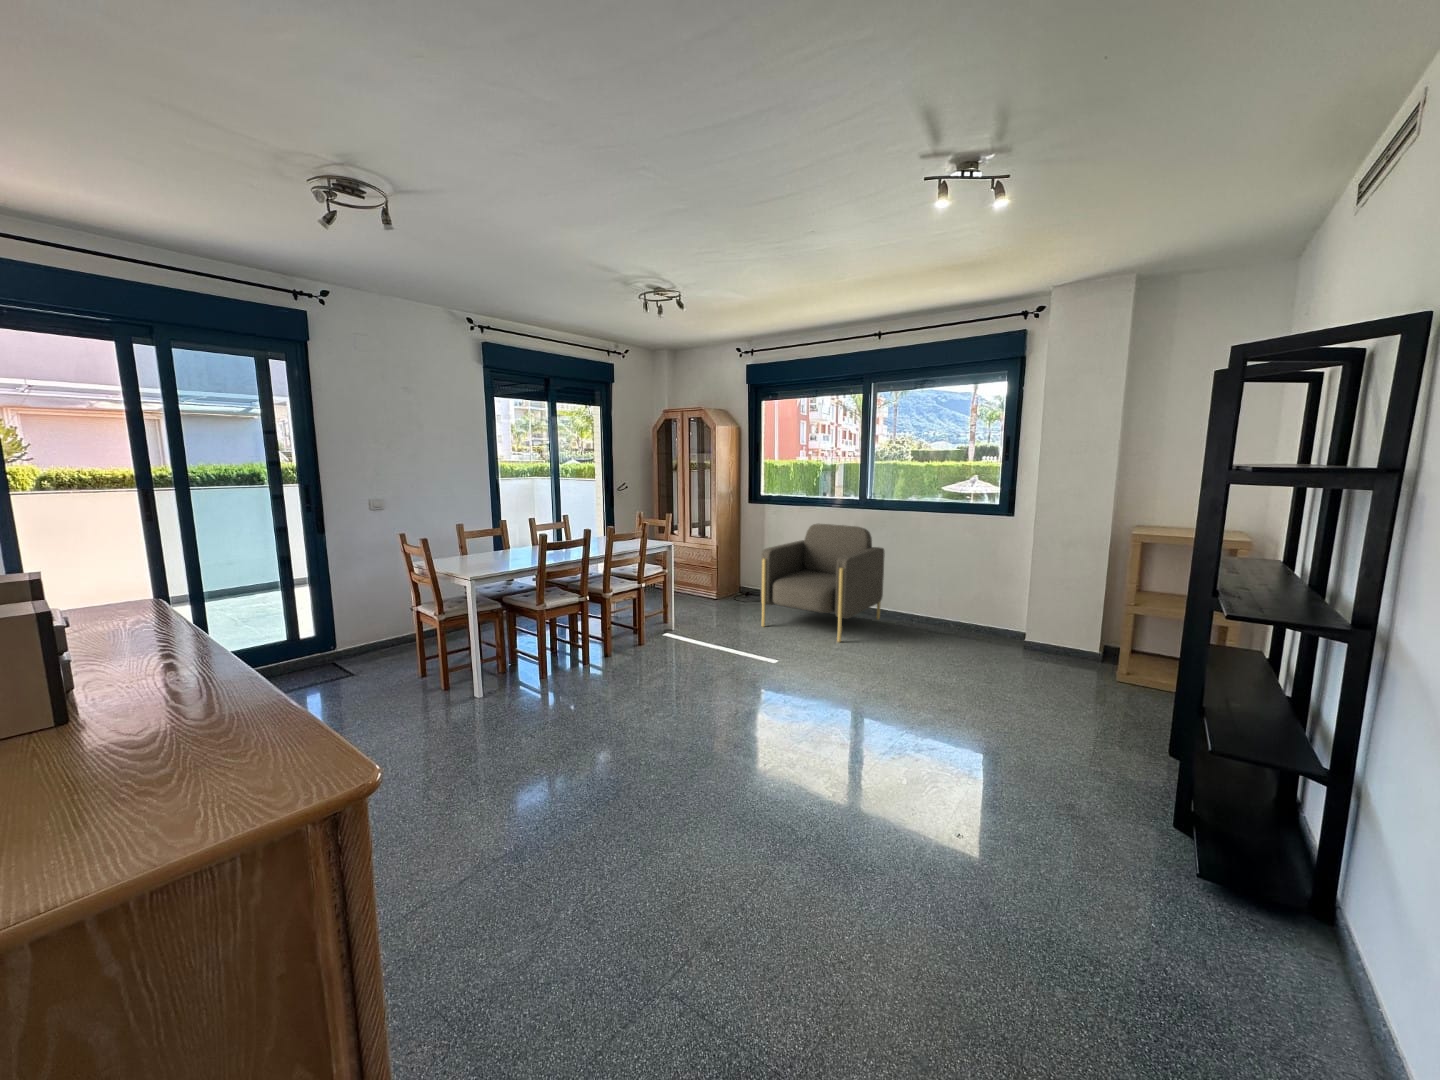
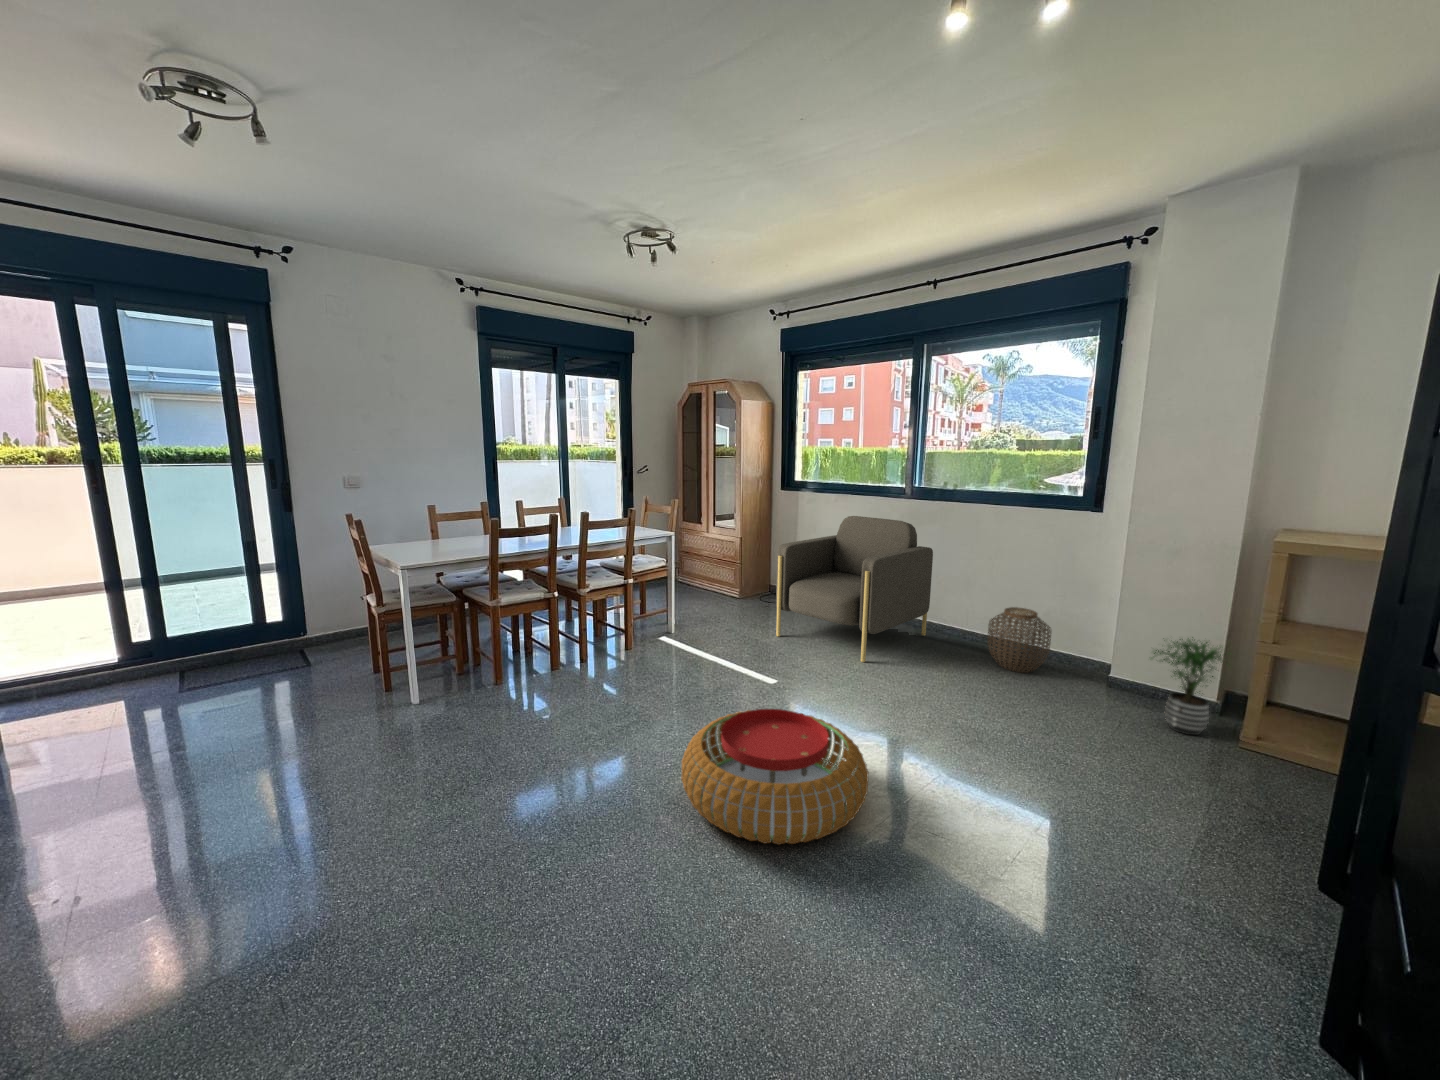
woven basket: none [933,592,981,642] -> present [987,607,1051,673]
potted plant: none [1054,604,1113,676] -> present [1154,637,1231,735]
pouf: none [741,674,884,767] -> present [681,709,868,844]

